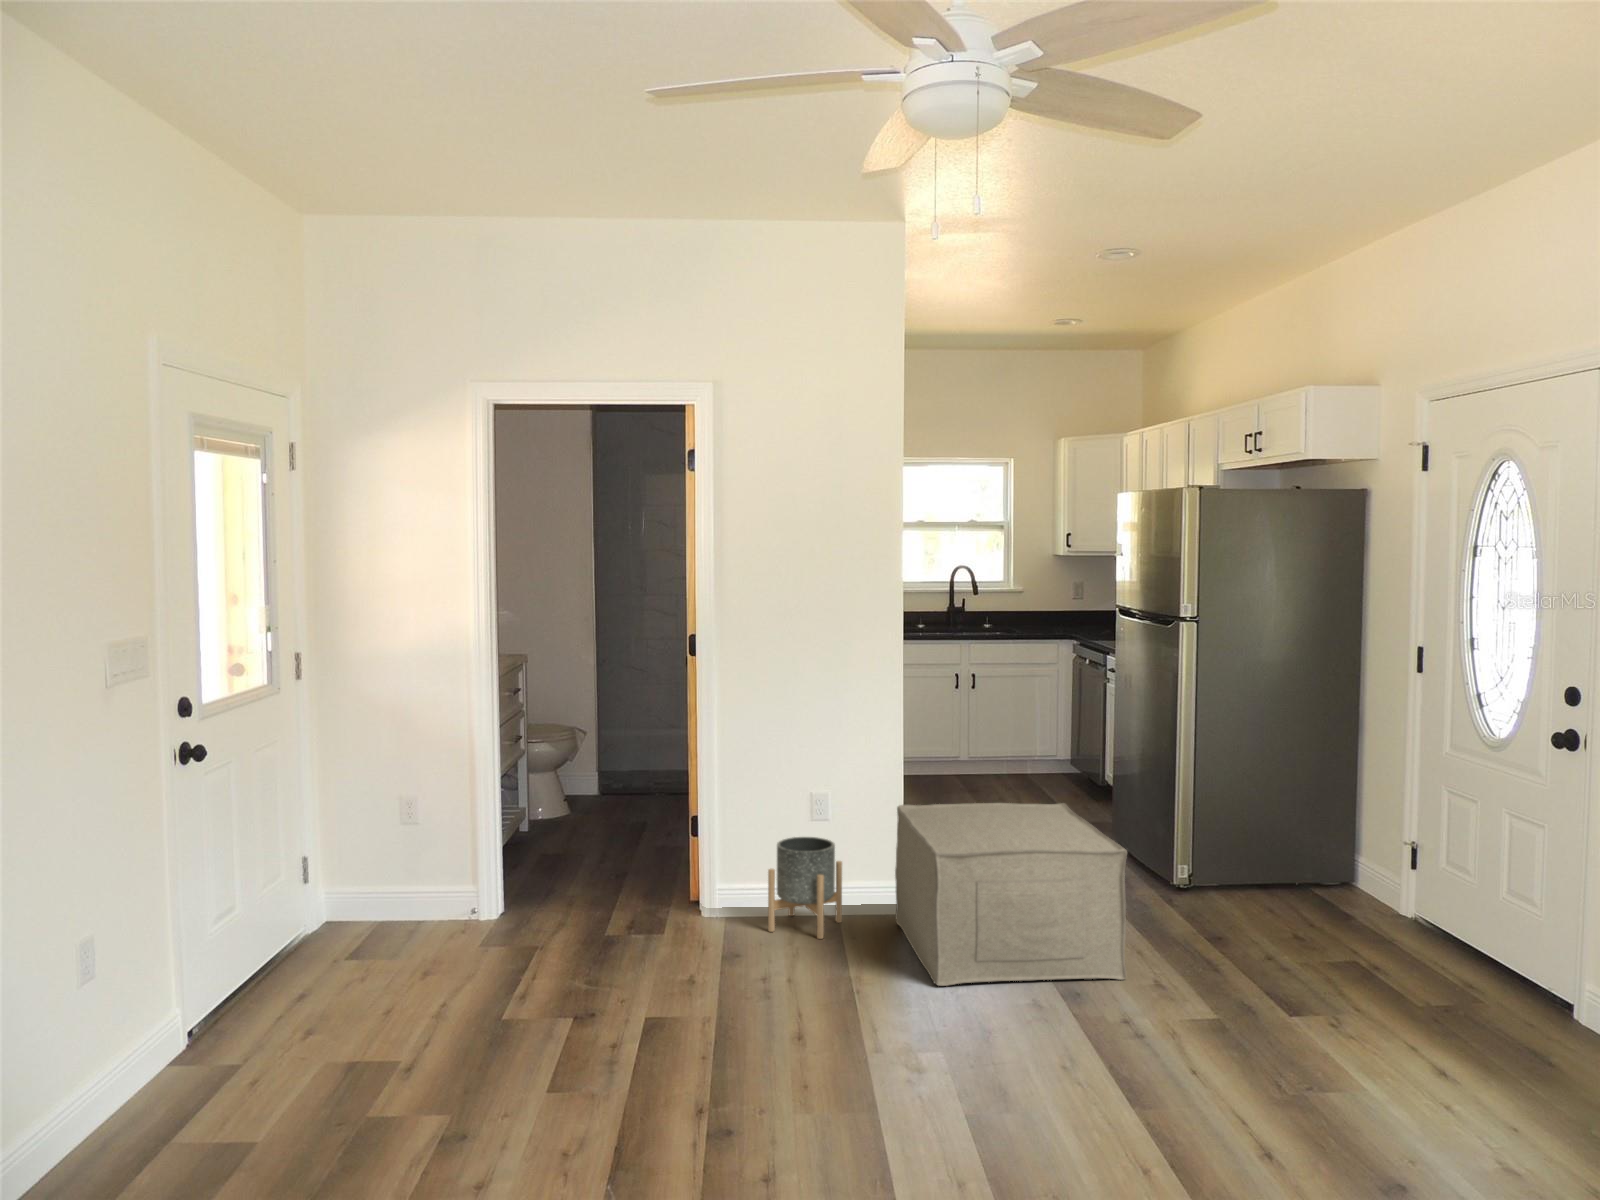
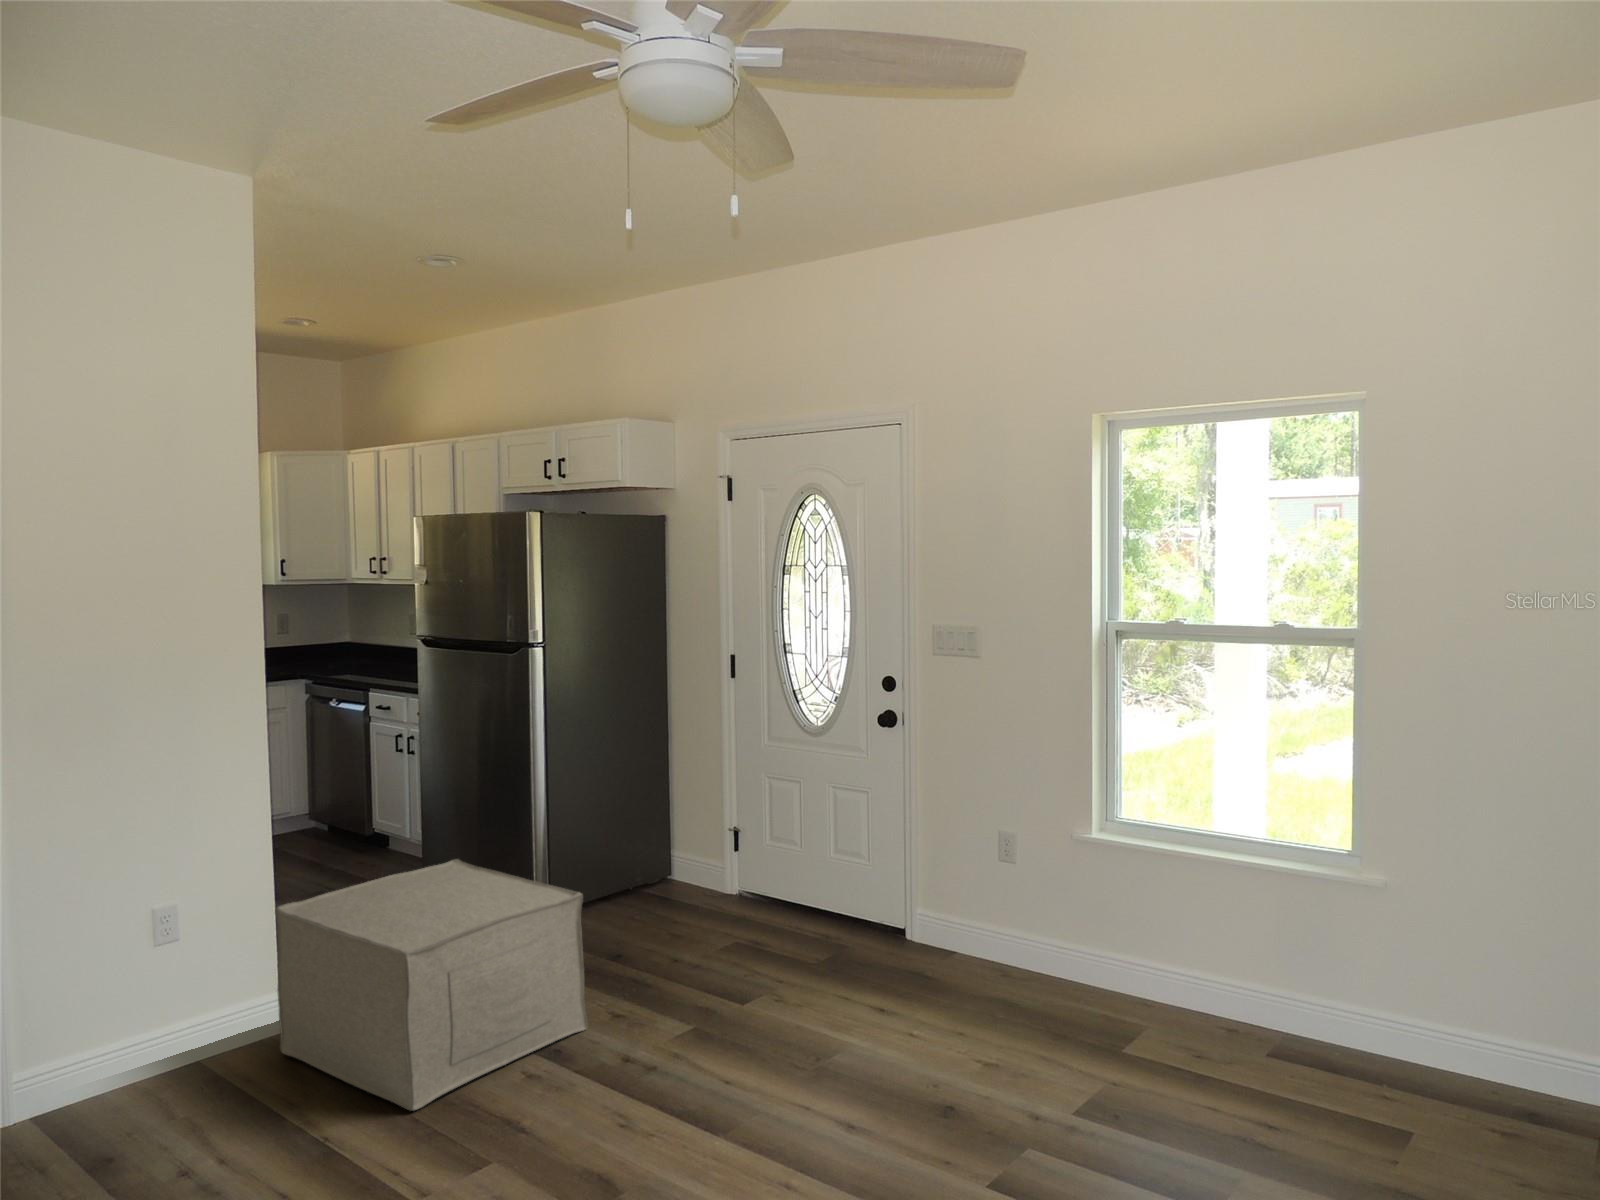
planter: present [768,837,842,939] -> none [107,976,206,1128]

